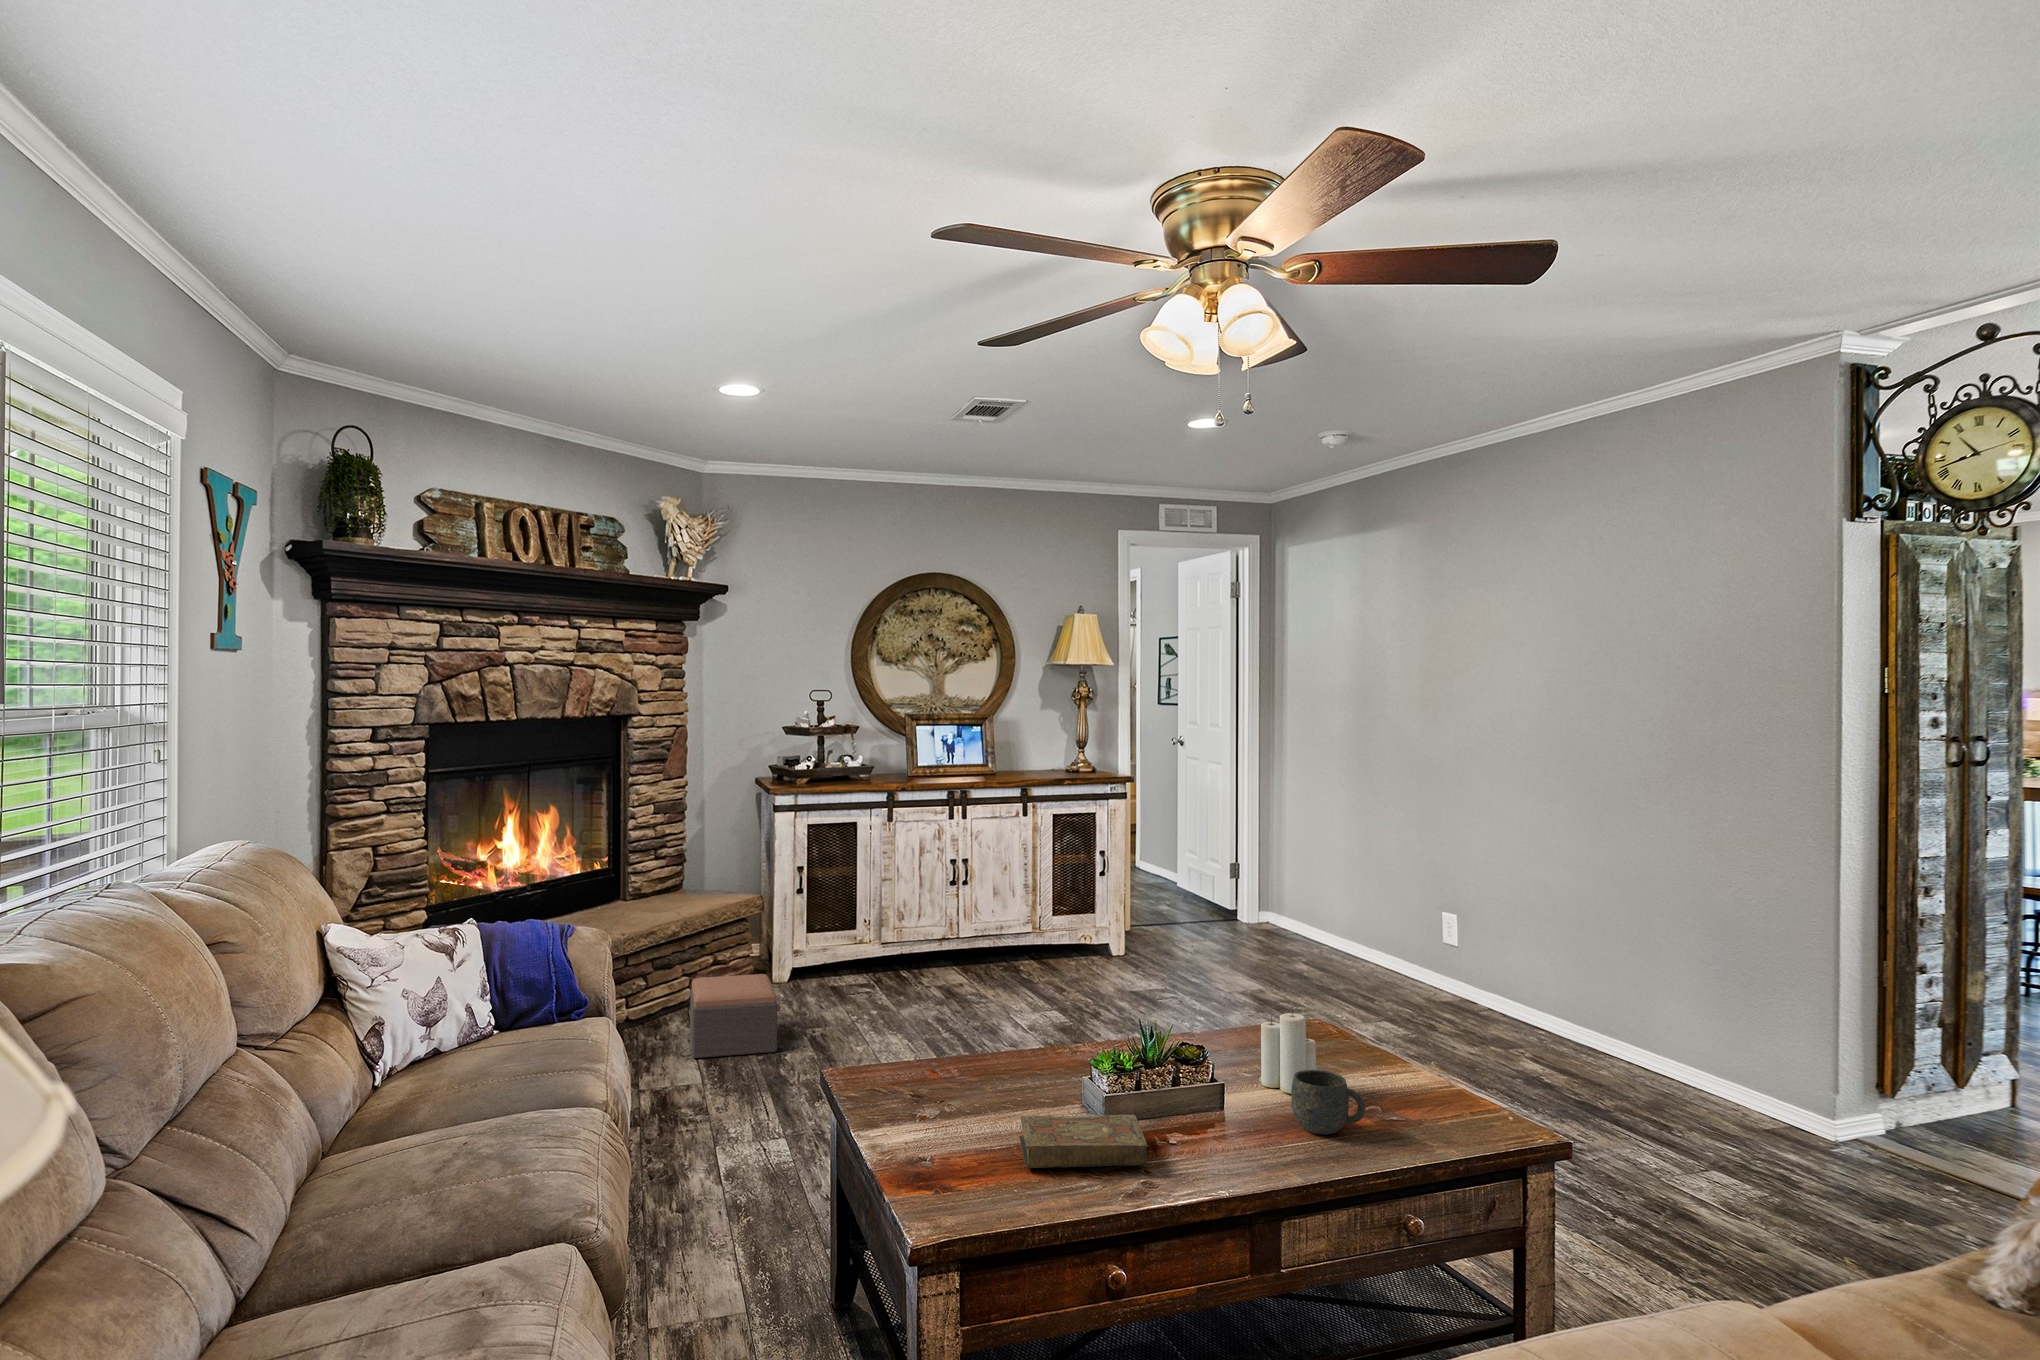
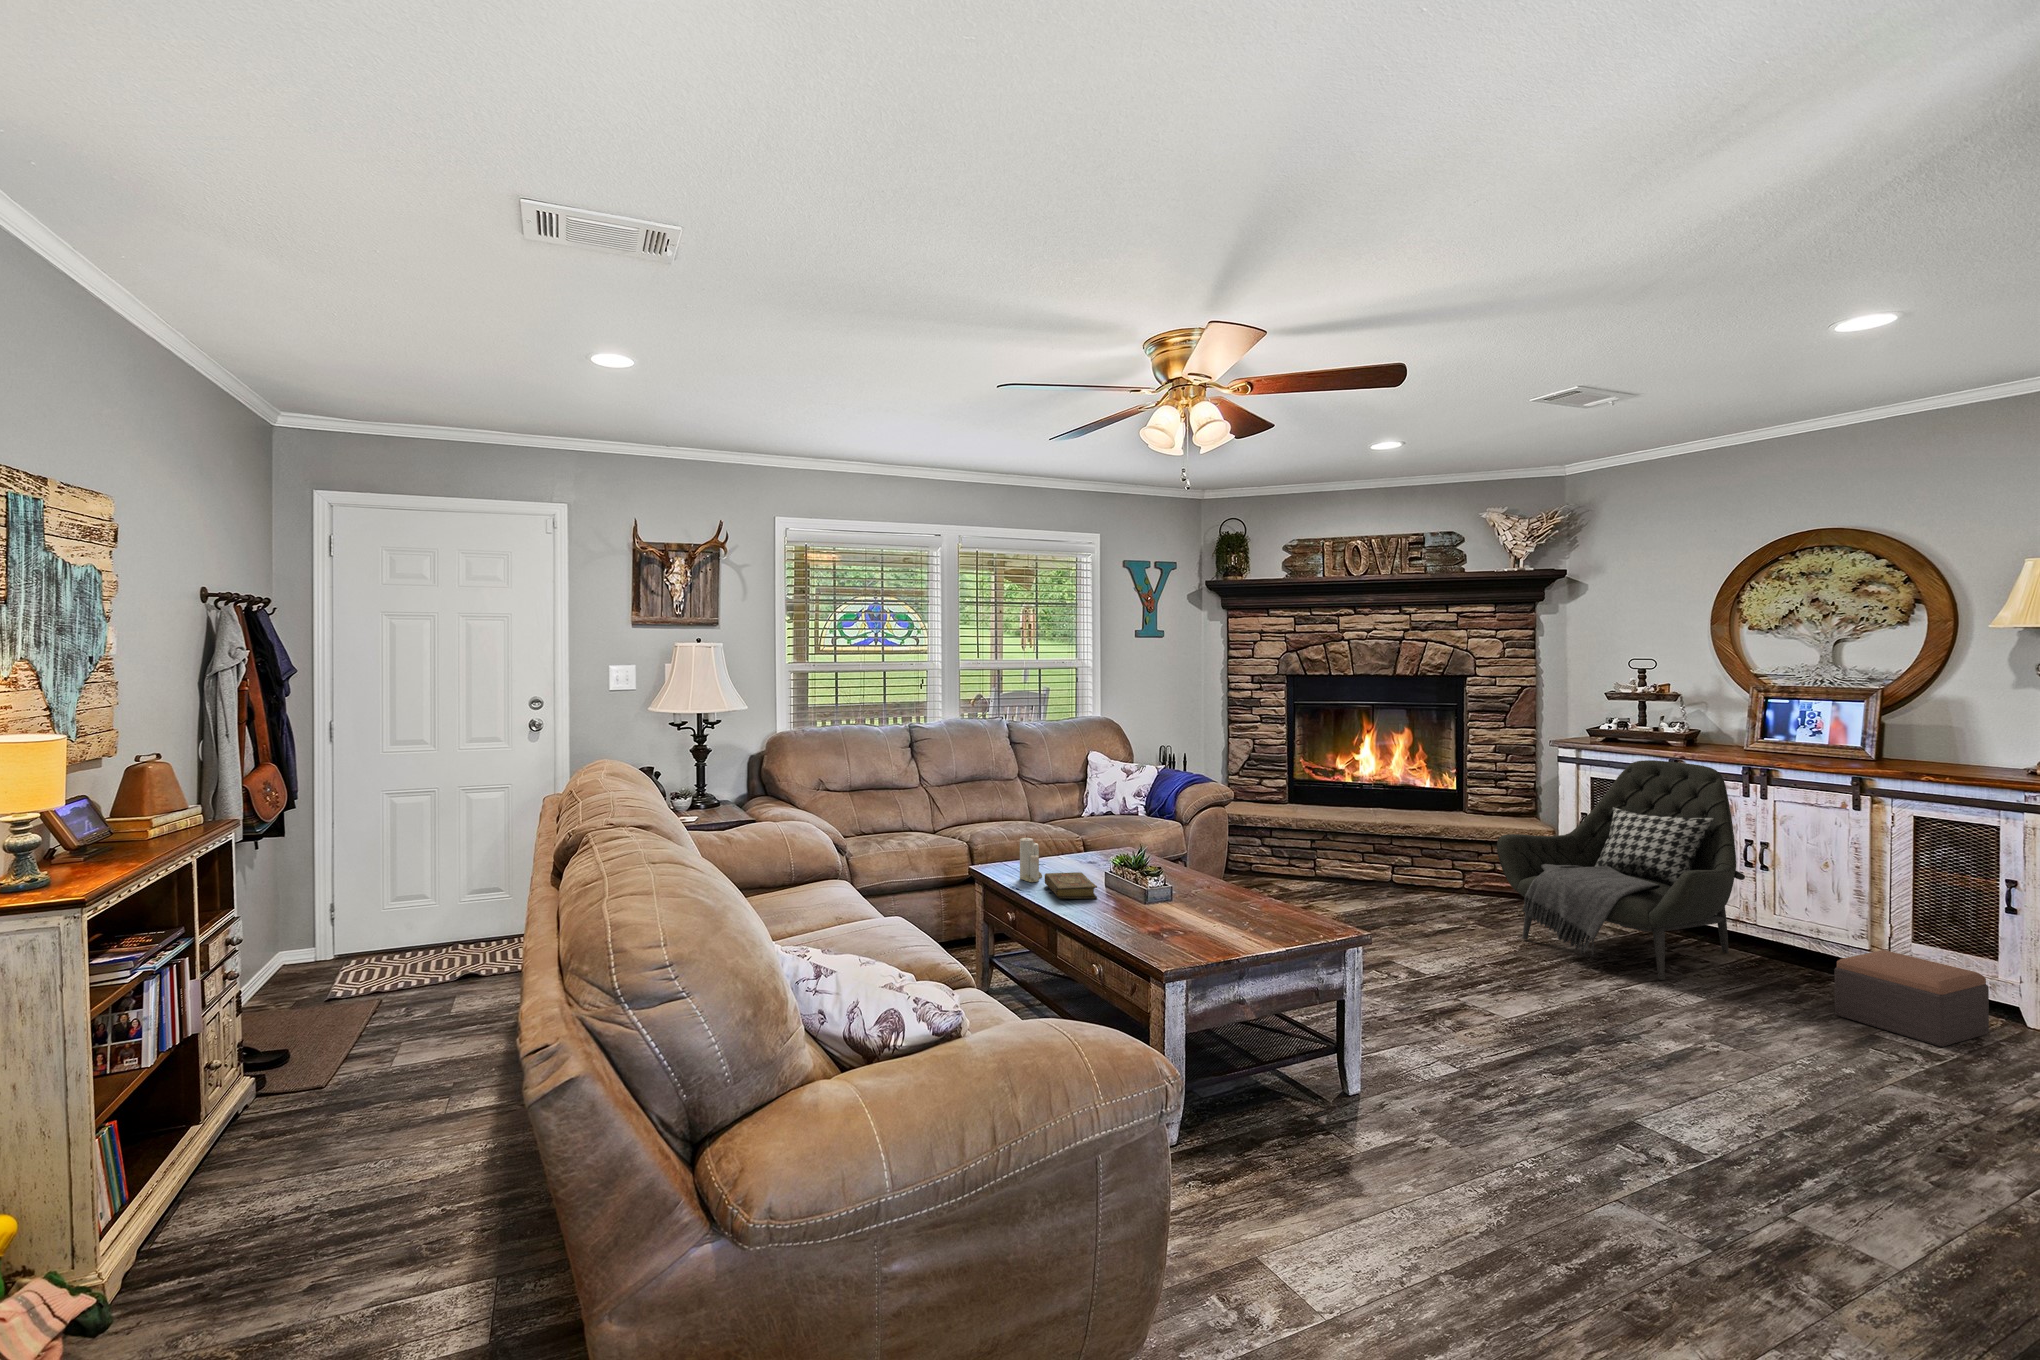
armchair: none [837,794,1047,1024] -> present [1497,760,1745,980]
footstool: present [690,974,777,1058] -> present [1835,950,1989,1047]
candle: present [1259,1008,1316,1094] -> present [1020,838,1042,882]
mug: present [1291,1070,1365,1135] -> none [1123,894,1157,932]

